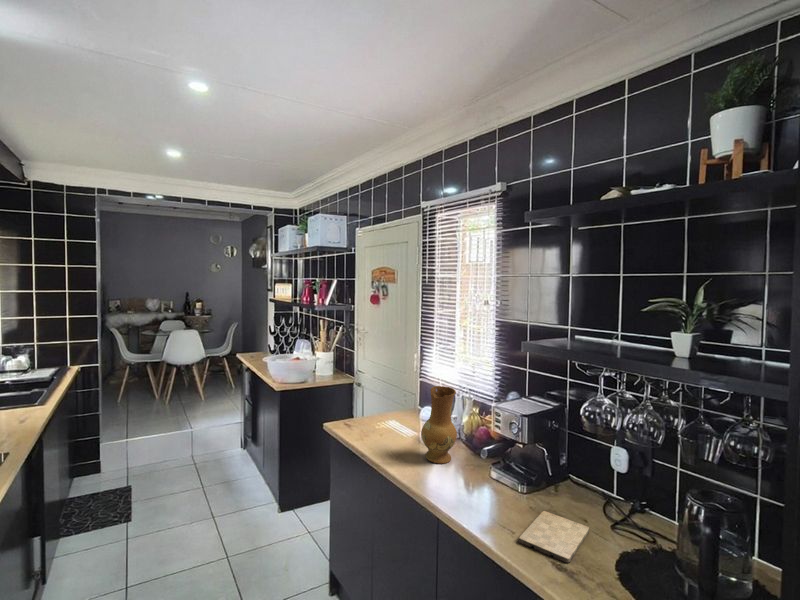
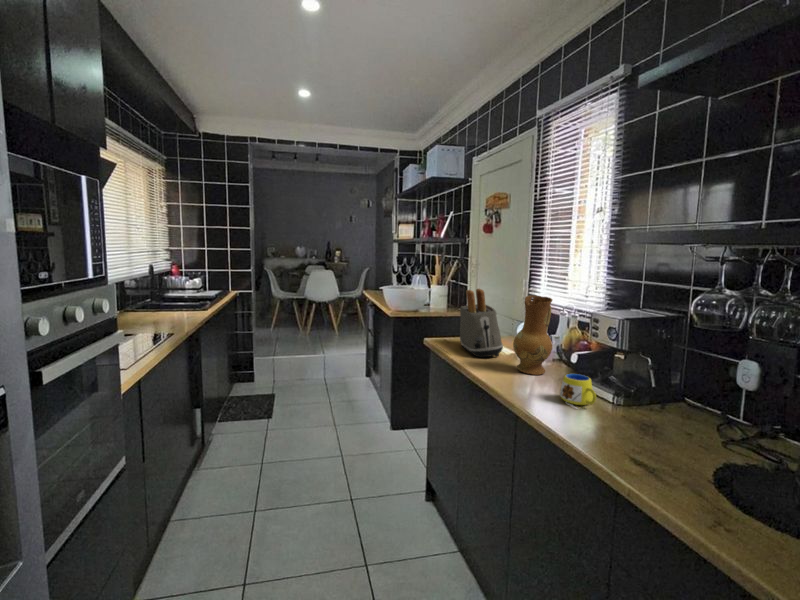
toaster: none [362,374,408,446] -> present [460,289,503,357]
mug: none [474,468,507,506] -> present [560,374,596,408]
cutting board: present [518,511,589,563] -> none [595,419,690,460]

